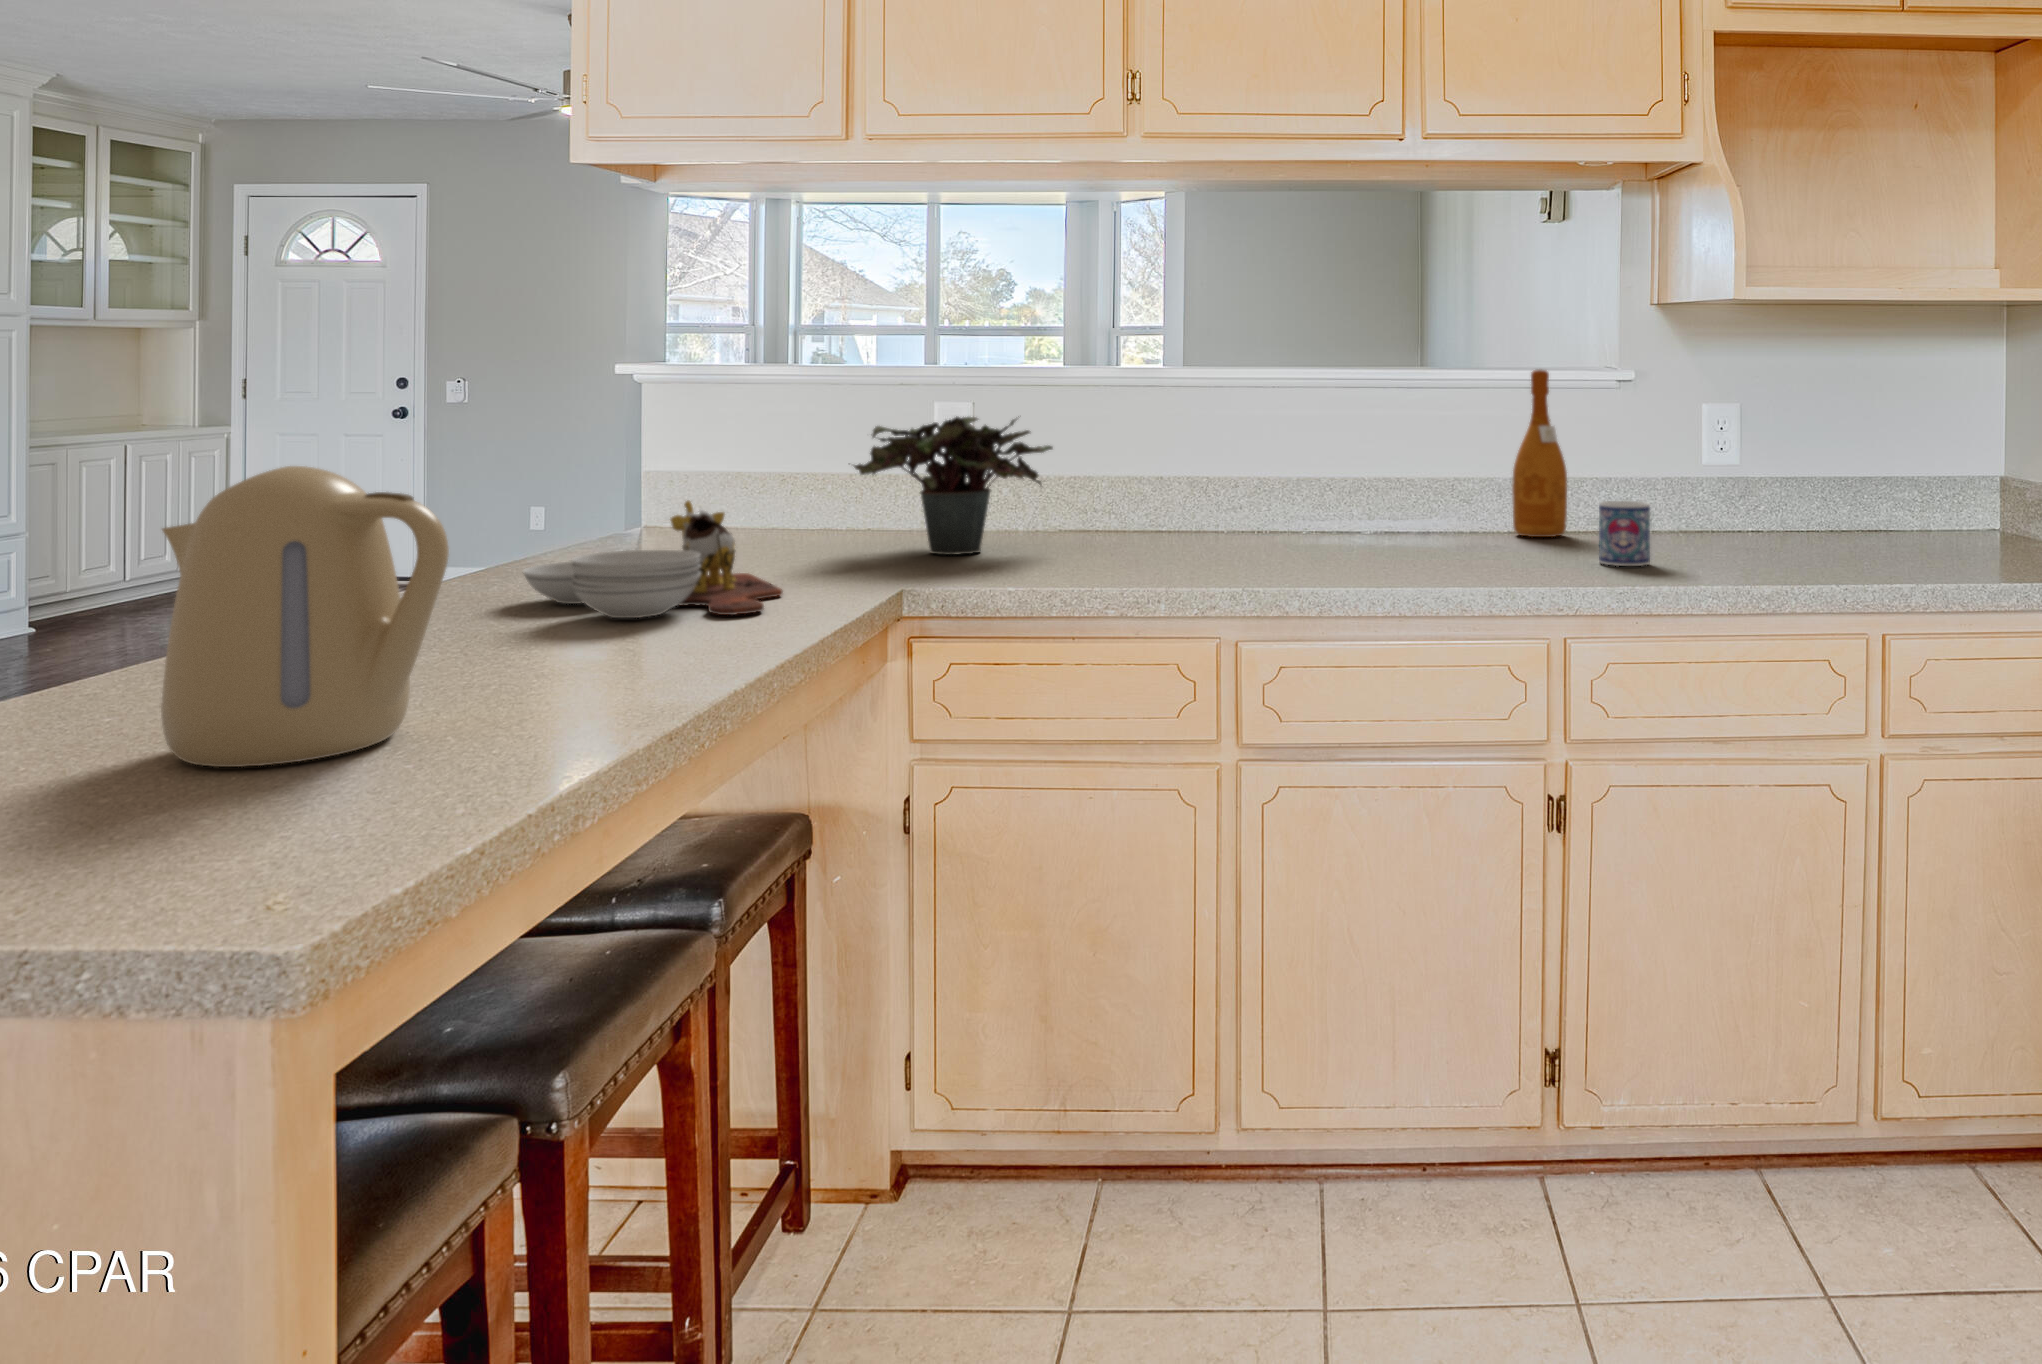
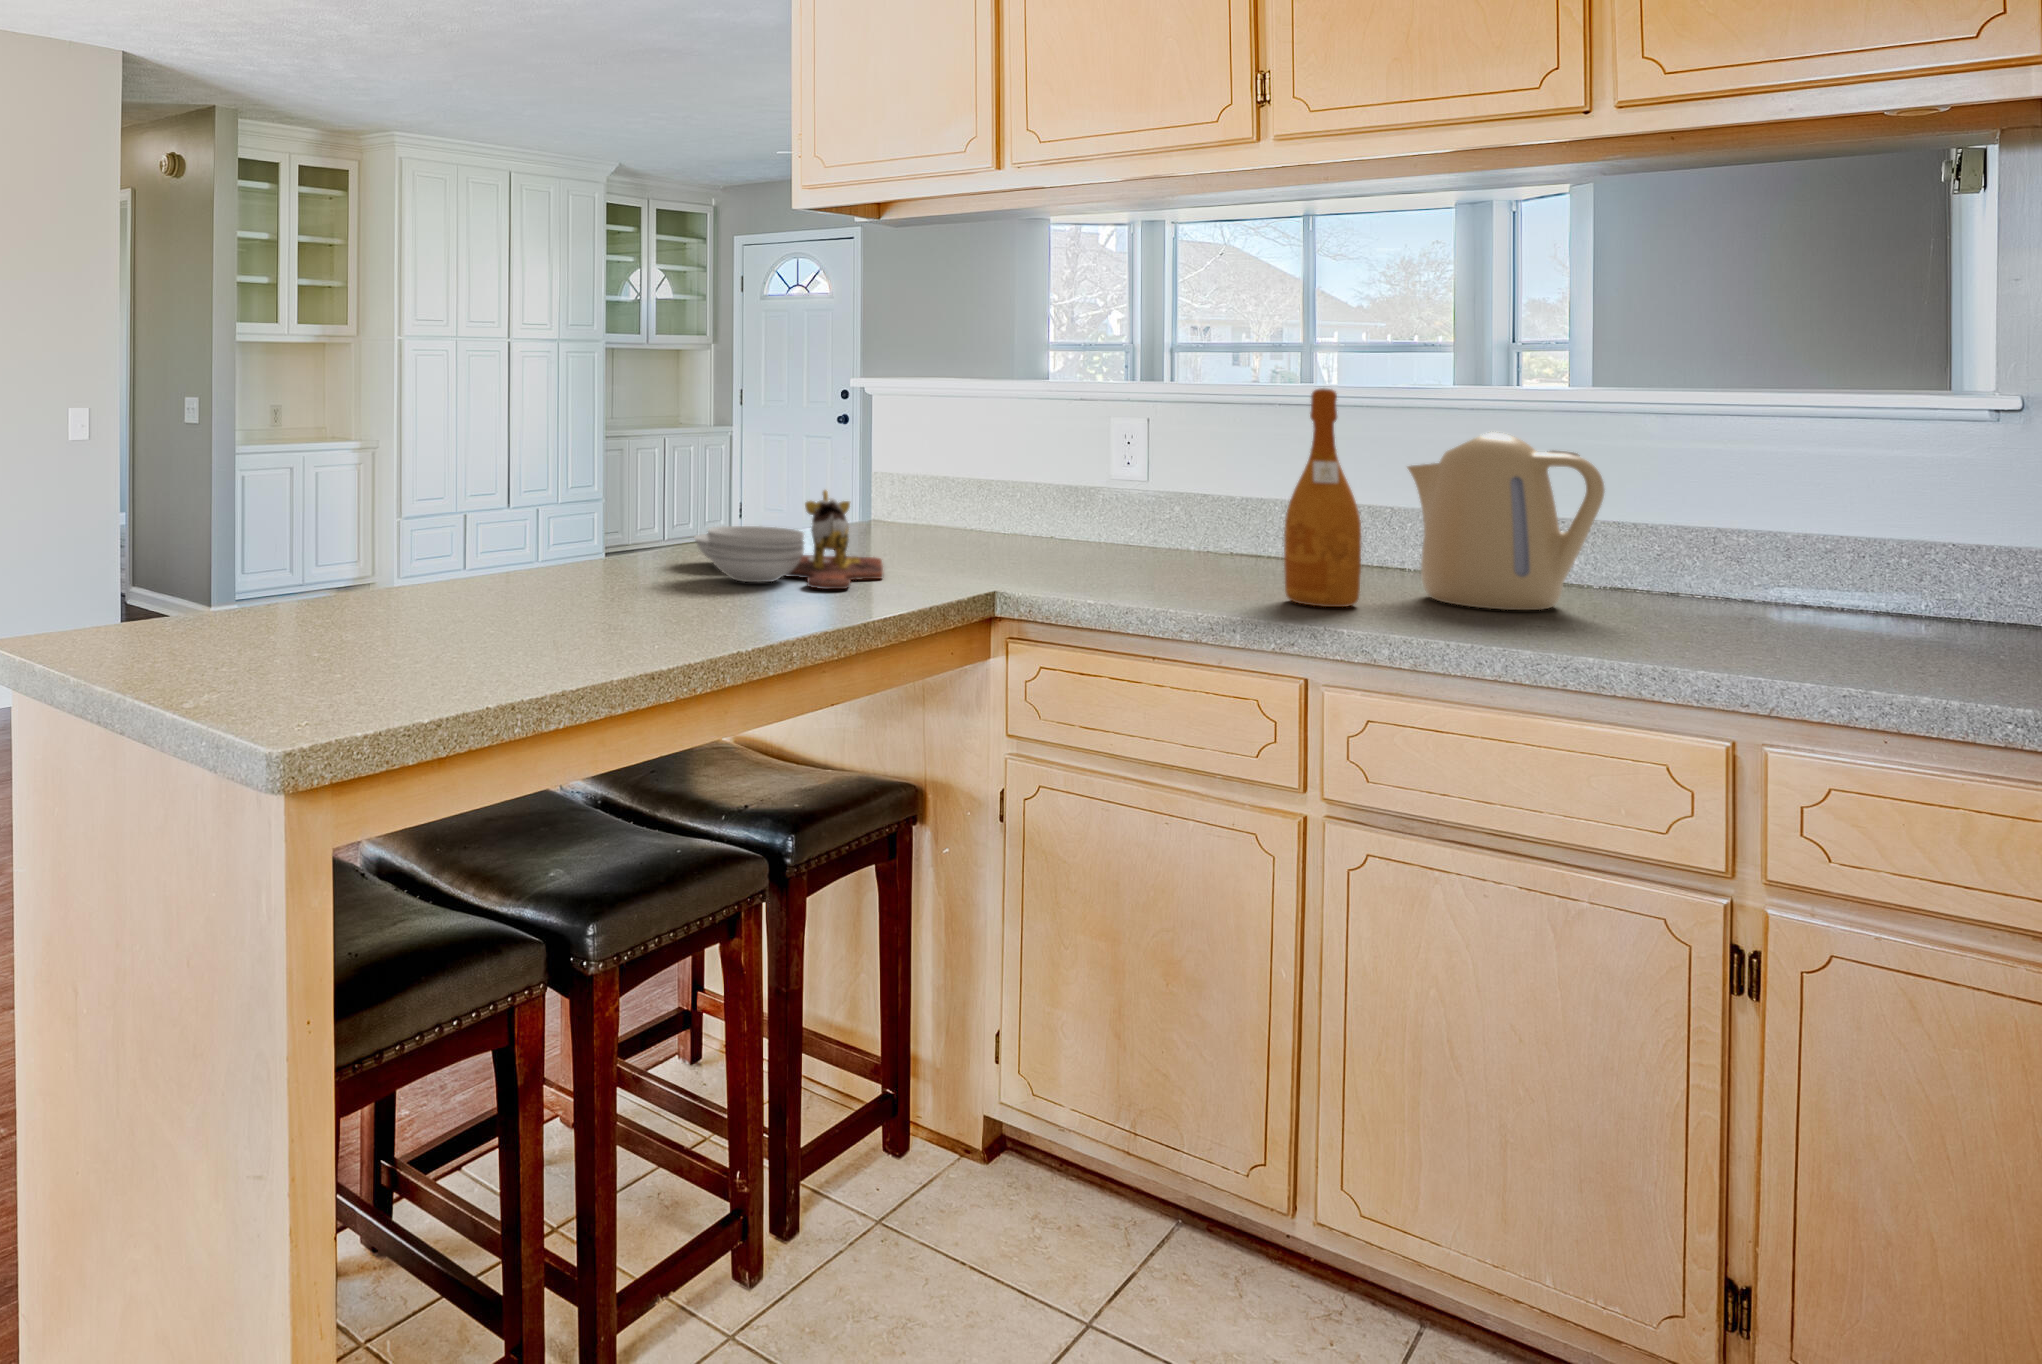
wine bottle: present [1512,369,1567,537] -> present [1284,389,1361,607]
potted plant: present [854,417,1053,555] -> none [981,427,1194,562]
kettle: present [161,466,449,767] -> present [1407,432,1604,610]
mug: present [1599,501,1650,566] -> none [1892,573,1985,667]

